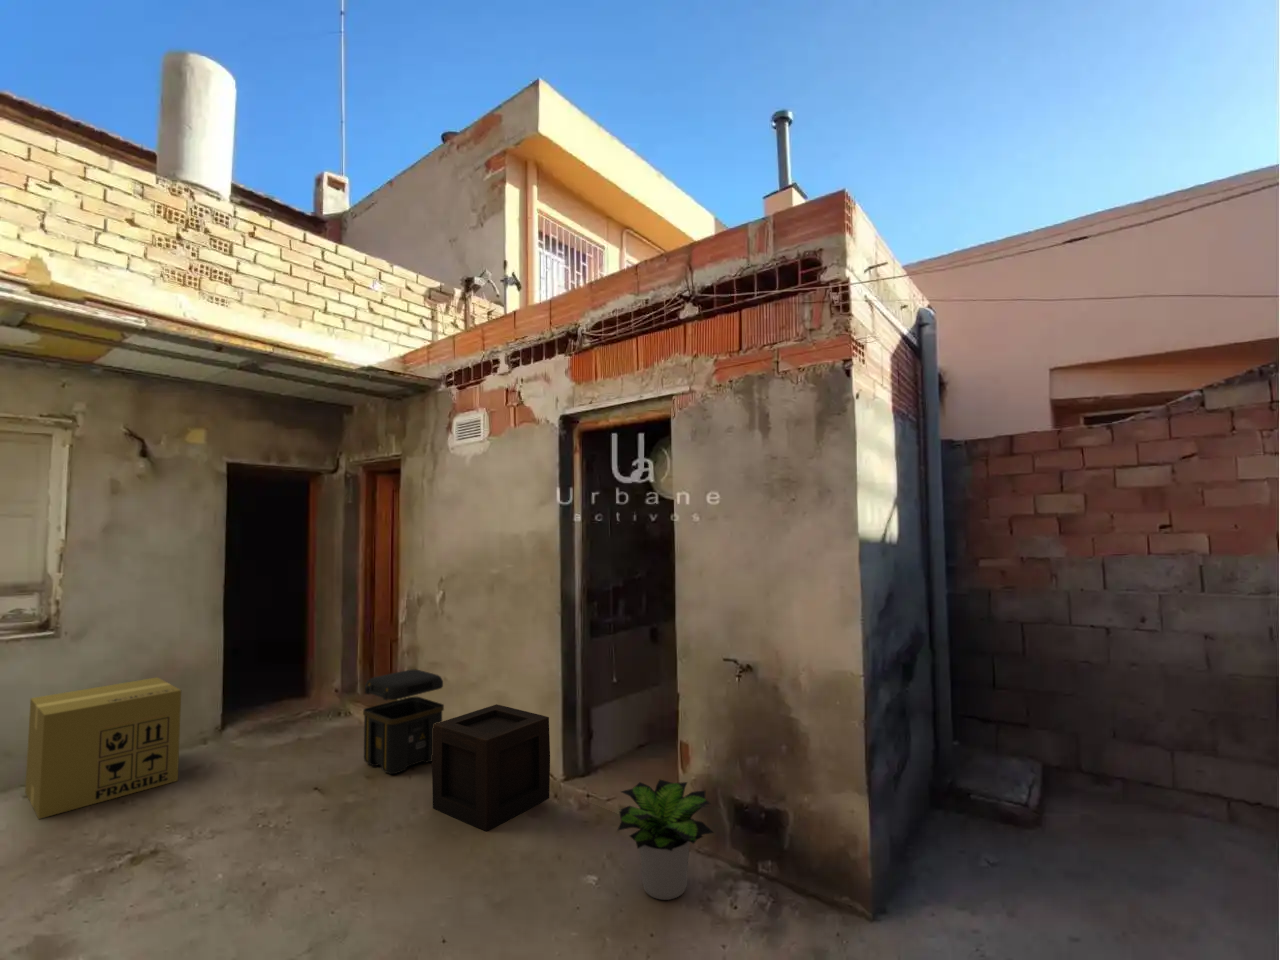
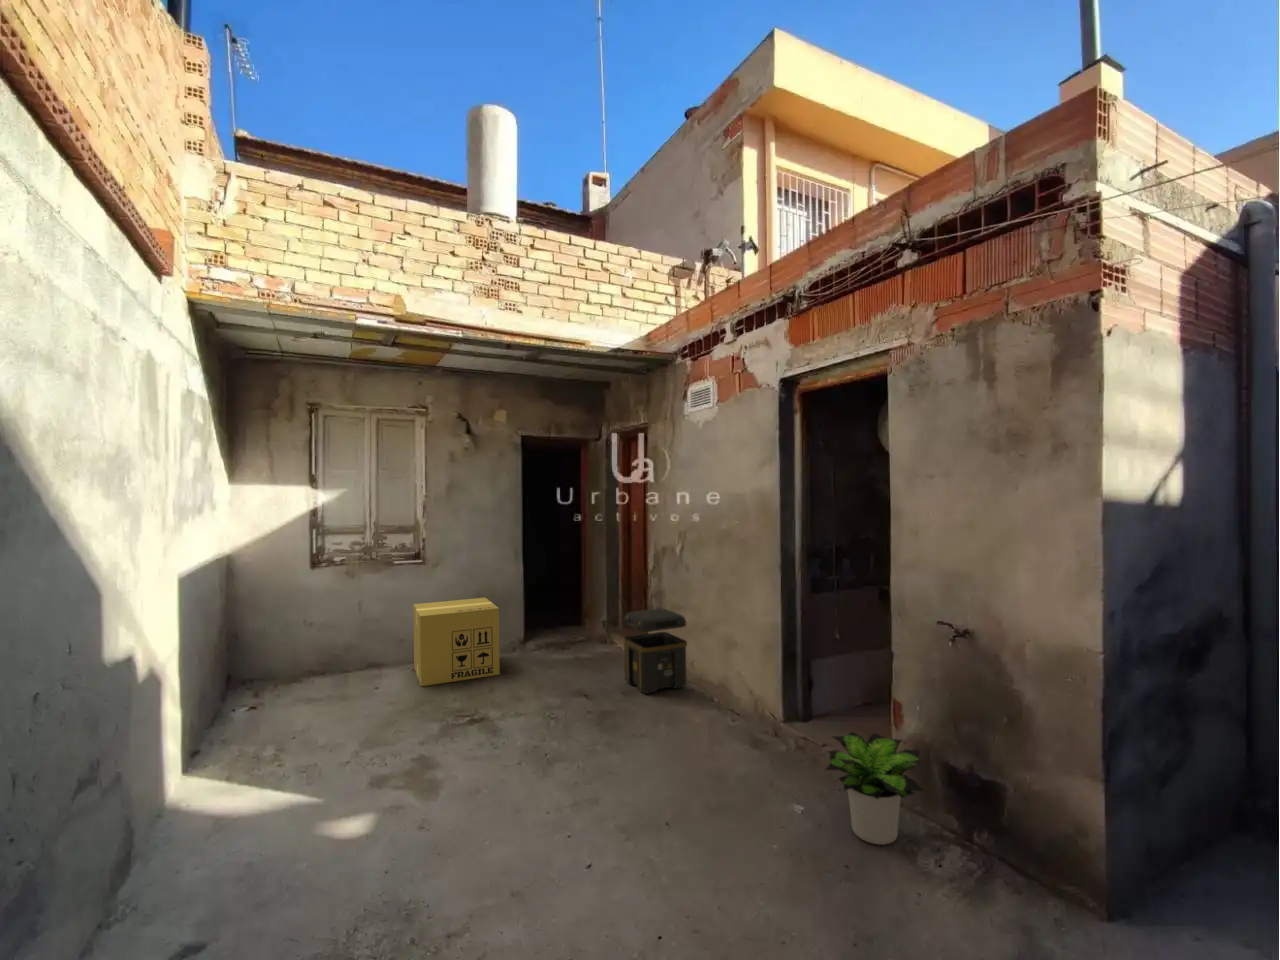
wooden crate: present [432,704,550,831] -> none [673,646,776,752]

